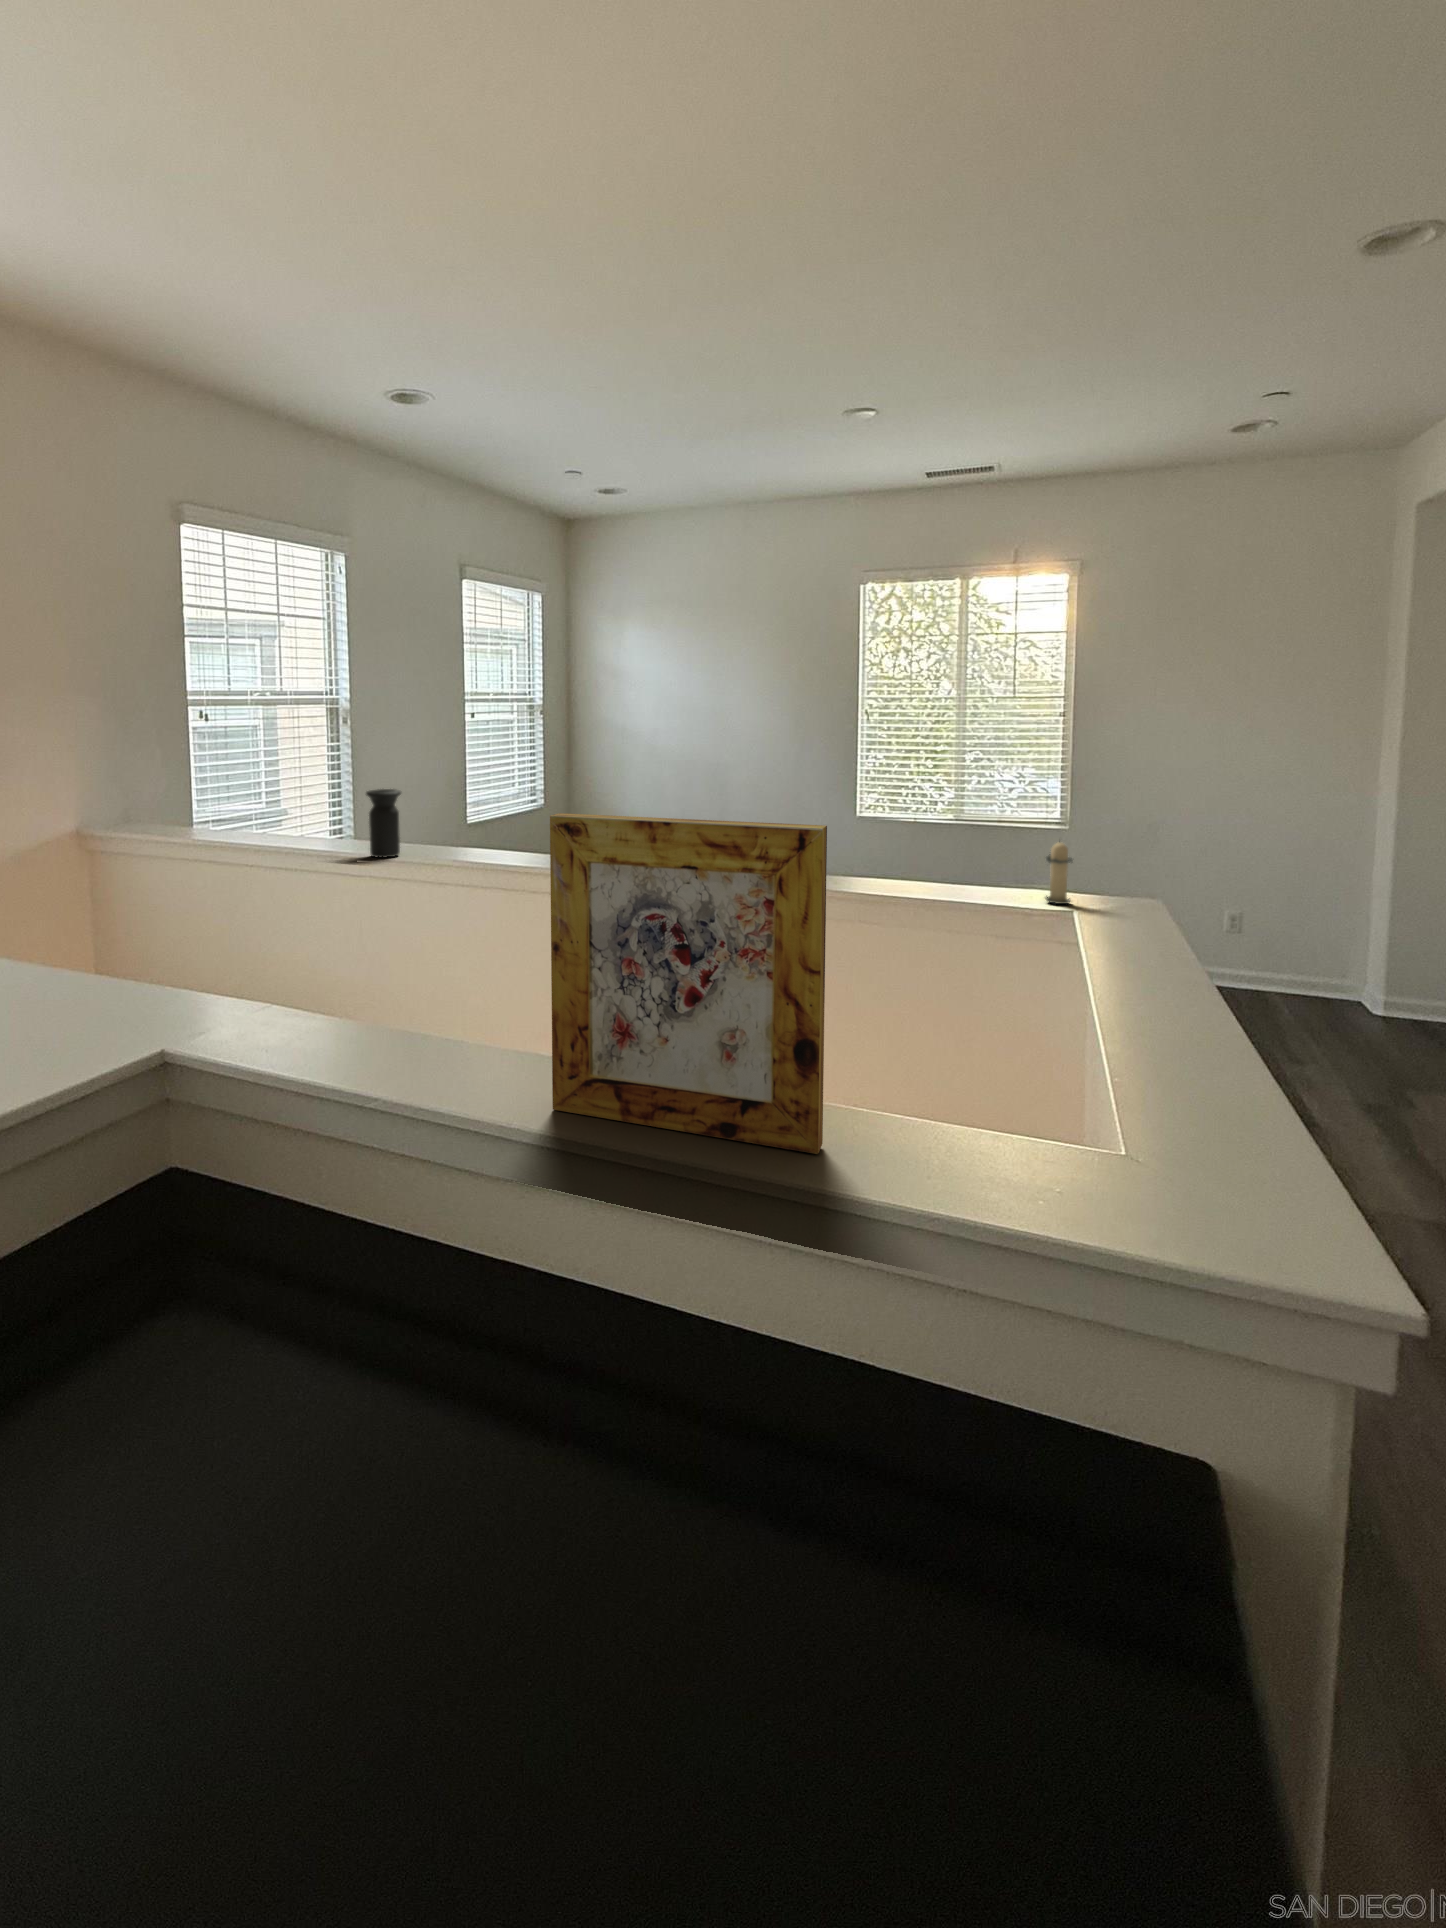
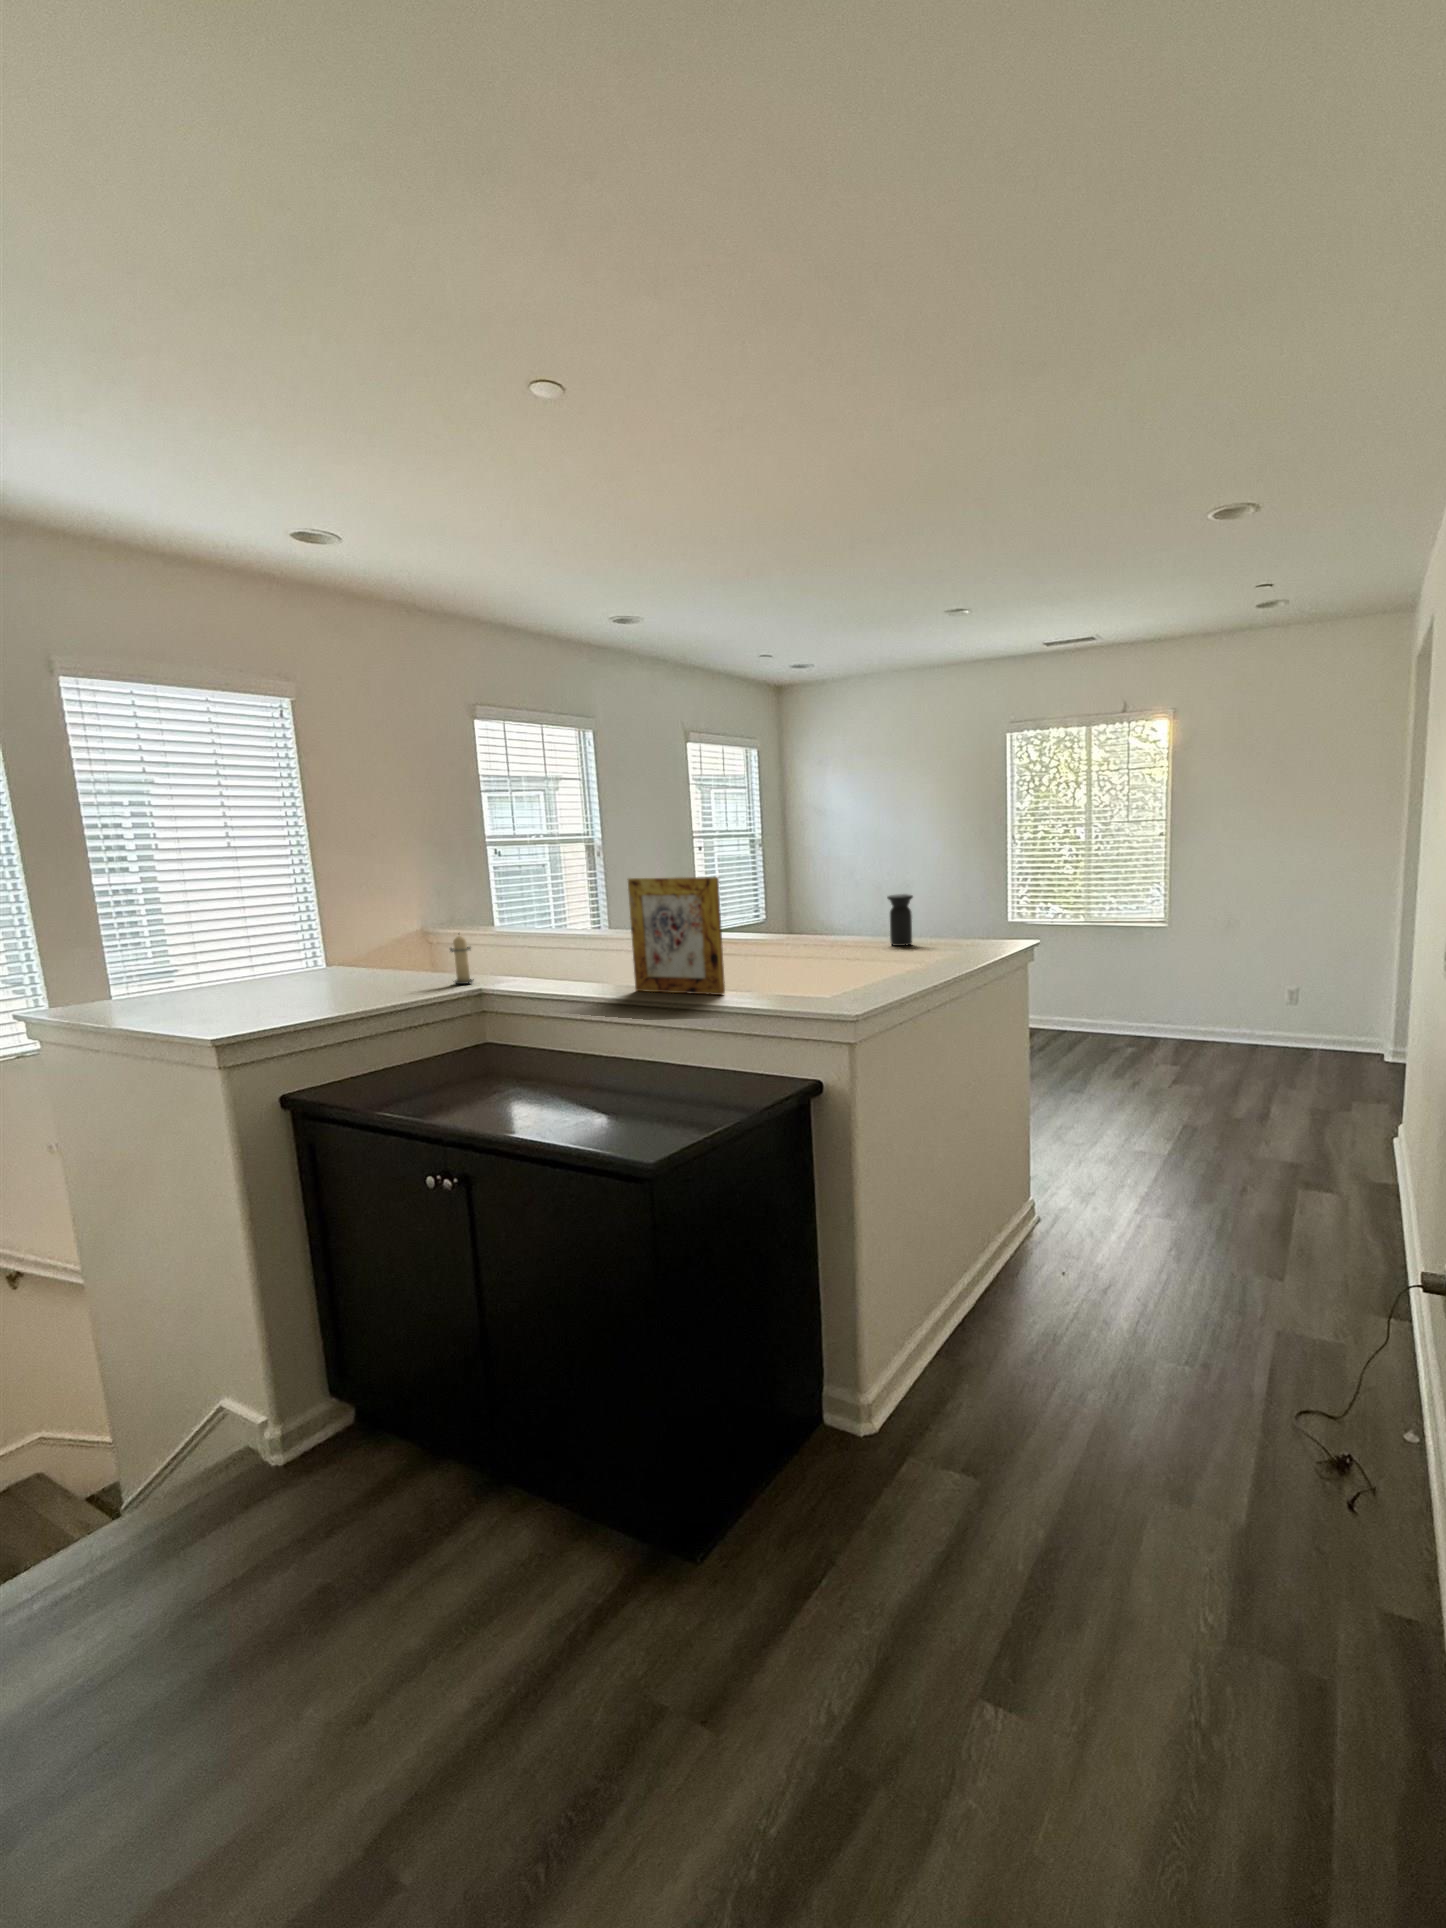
vase: present [366,789,401,858] -> present [887,894,913,946]
candle: present [1045,841,1072,904] -> present [450,936,474,984]

